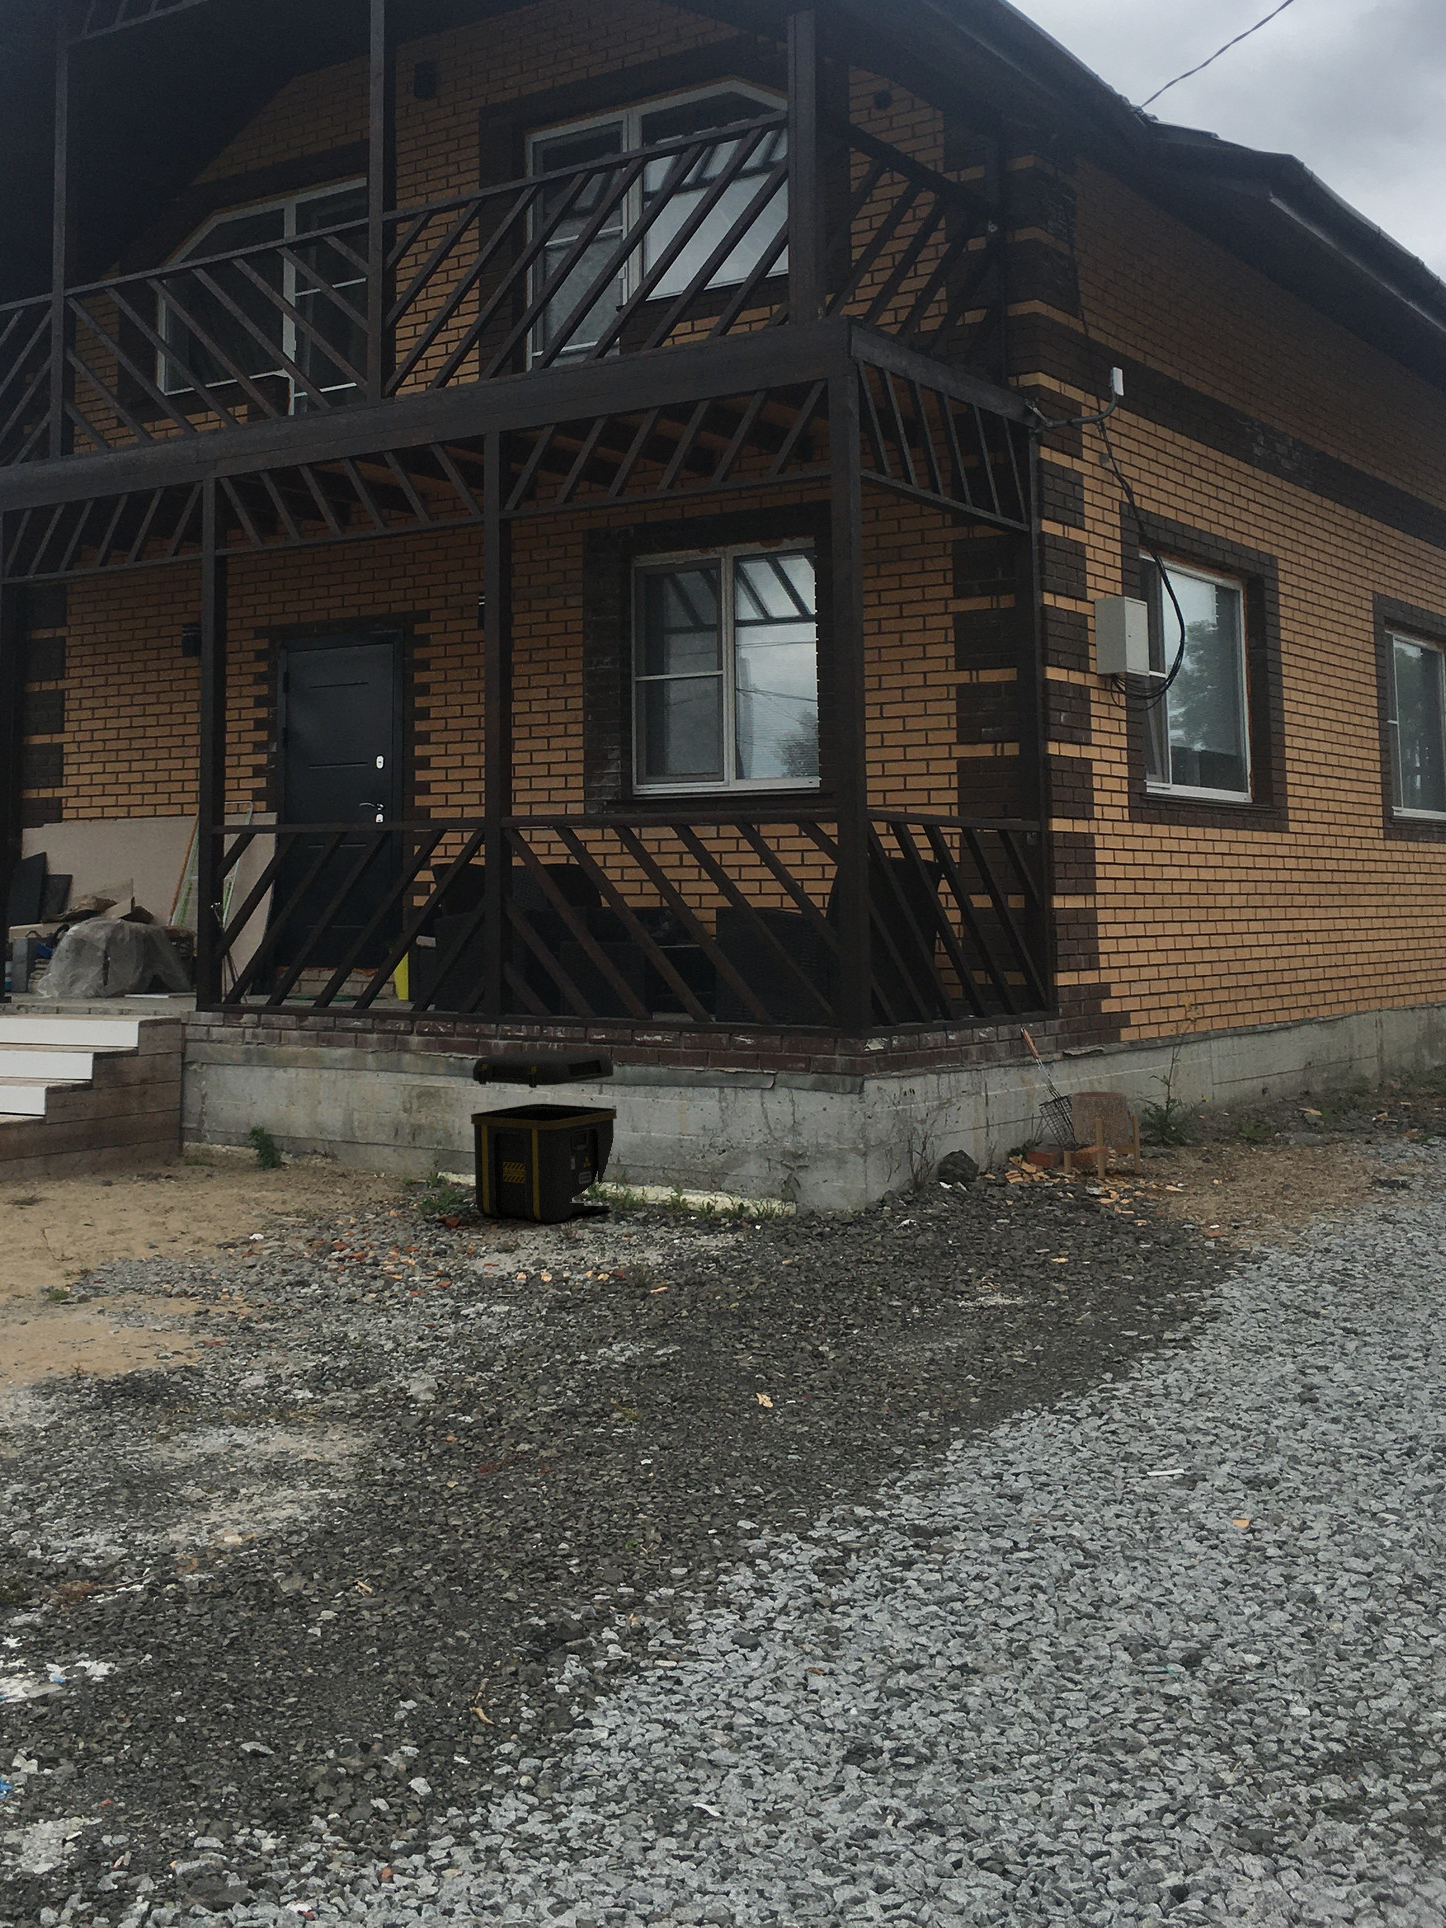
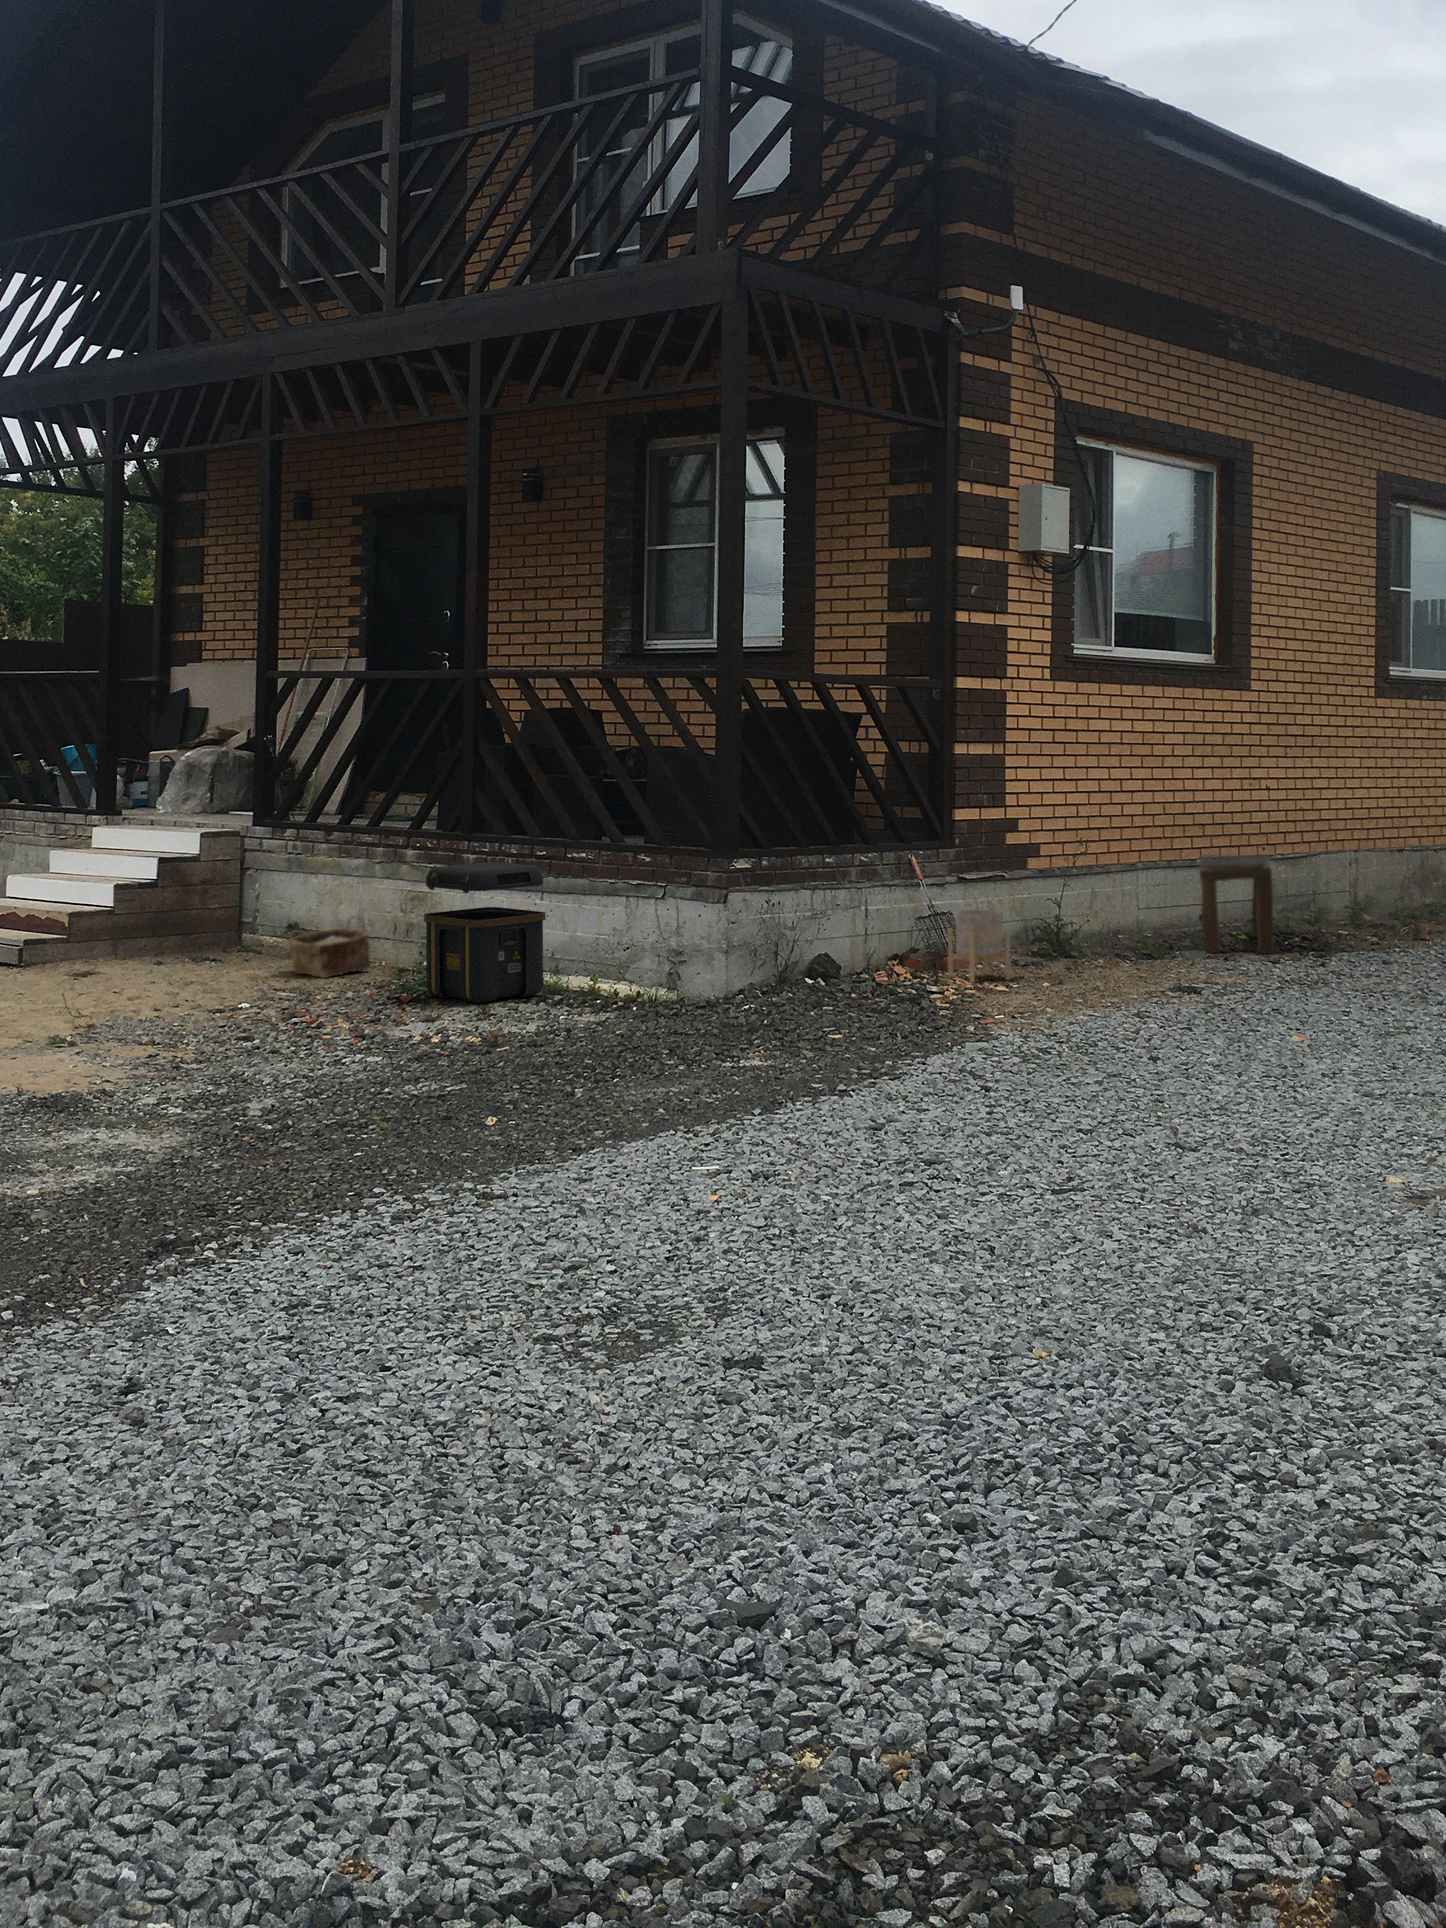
bench: none [1272,1020,1390,1135] -> present [1199,855,1274,954]
woven basket: none [271,1117,367,1195] -> present [288,915,371,978]

